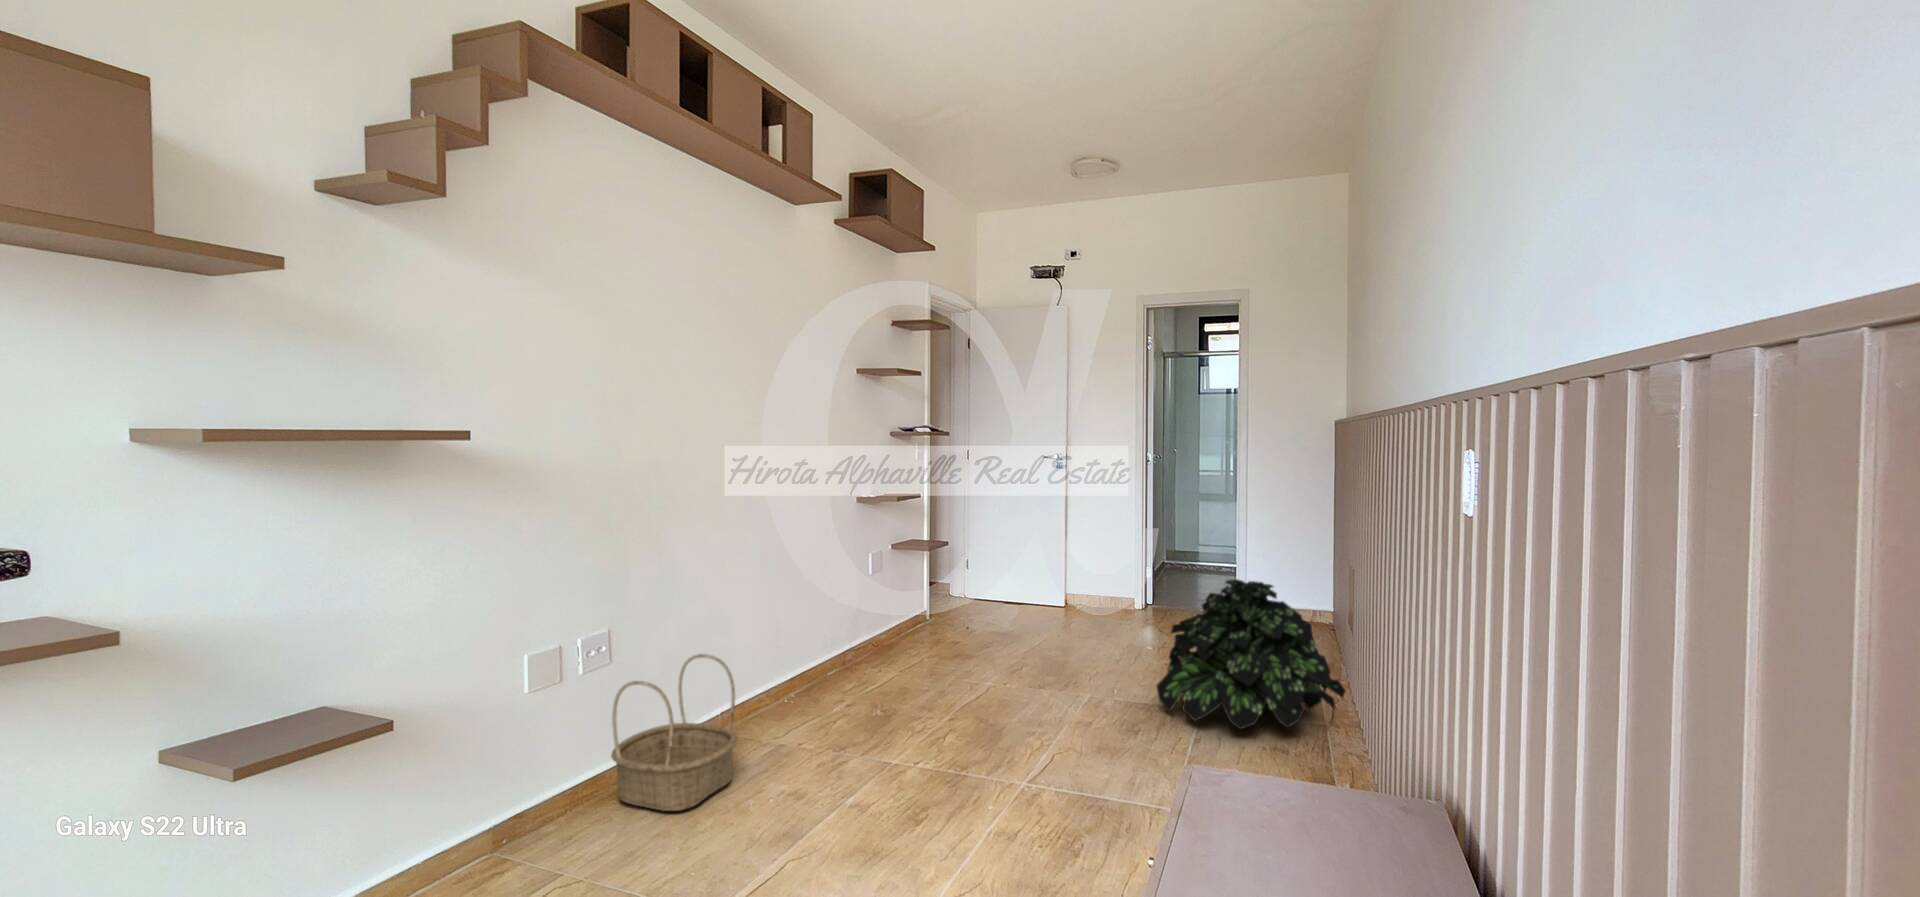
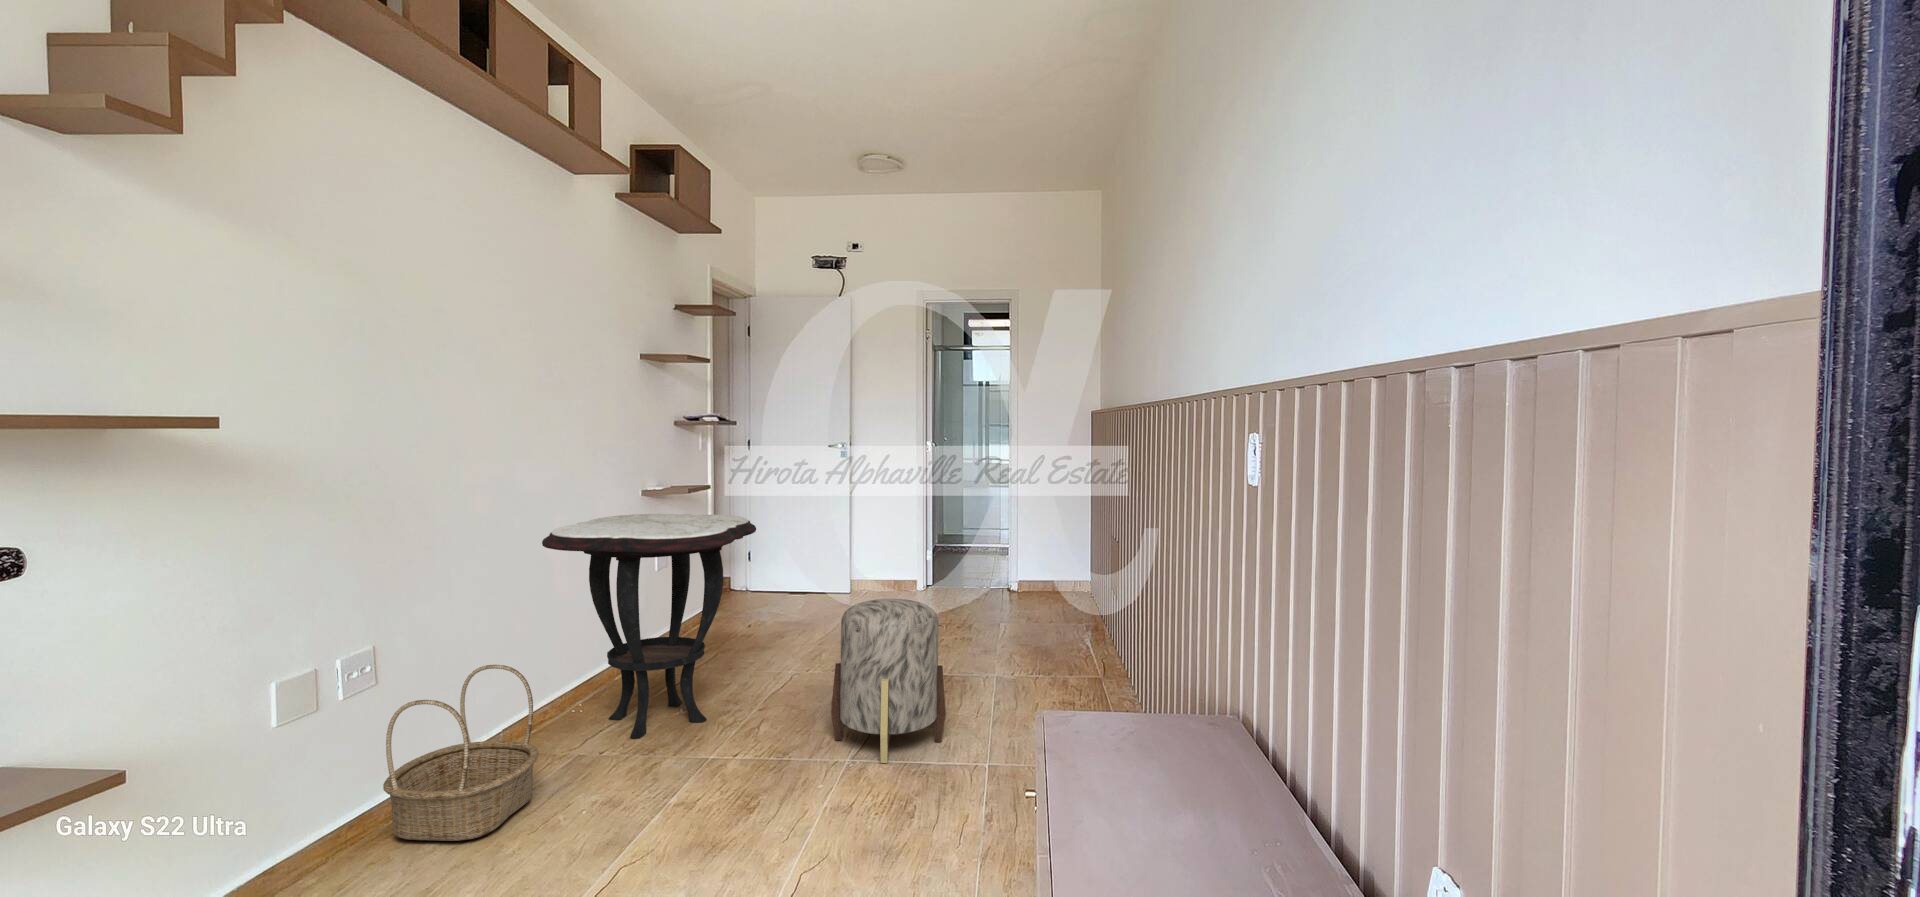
side table: none [755,521,950,736] -> present [542,514,756,739]
potted plant: present [1157,579,1345,729] -> none [955,554,1115,689]
ottoman: none [1013,619,1133,792] -> present [831,599,946,763]

